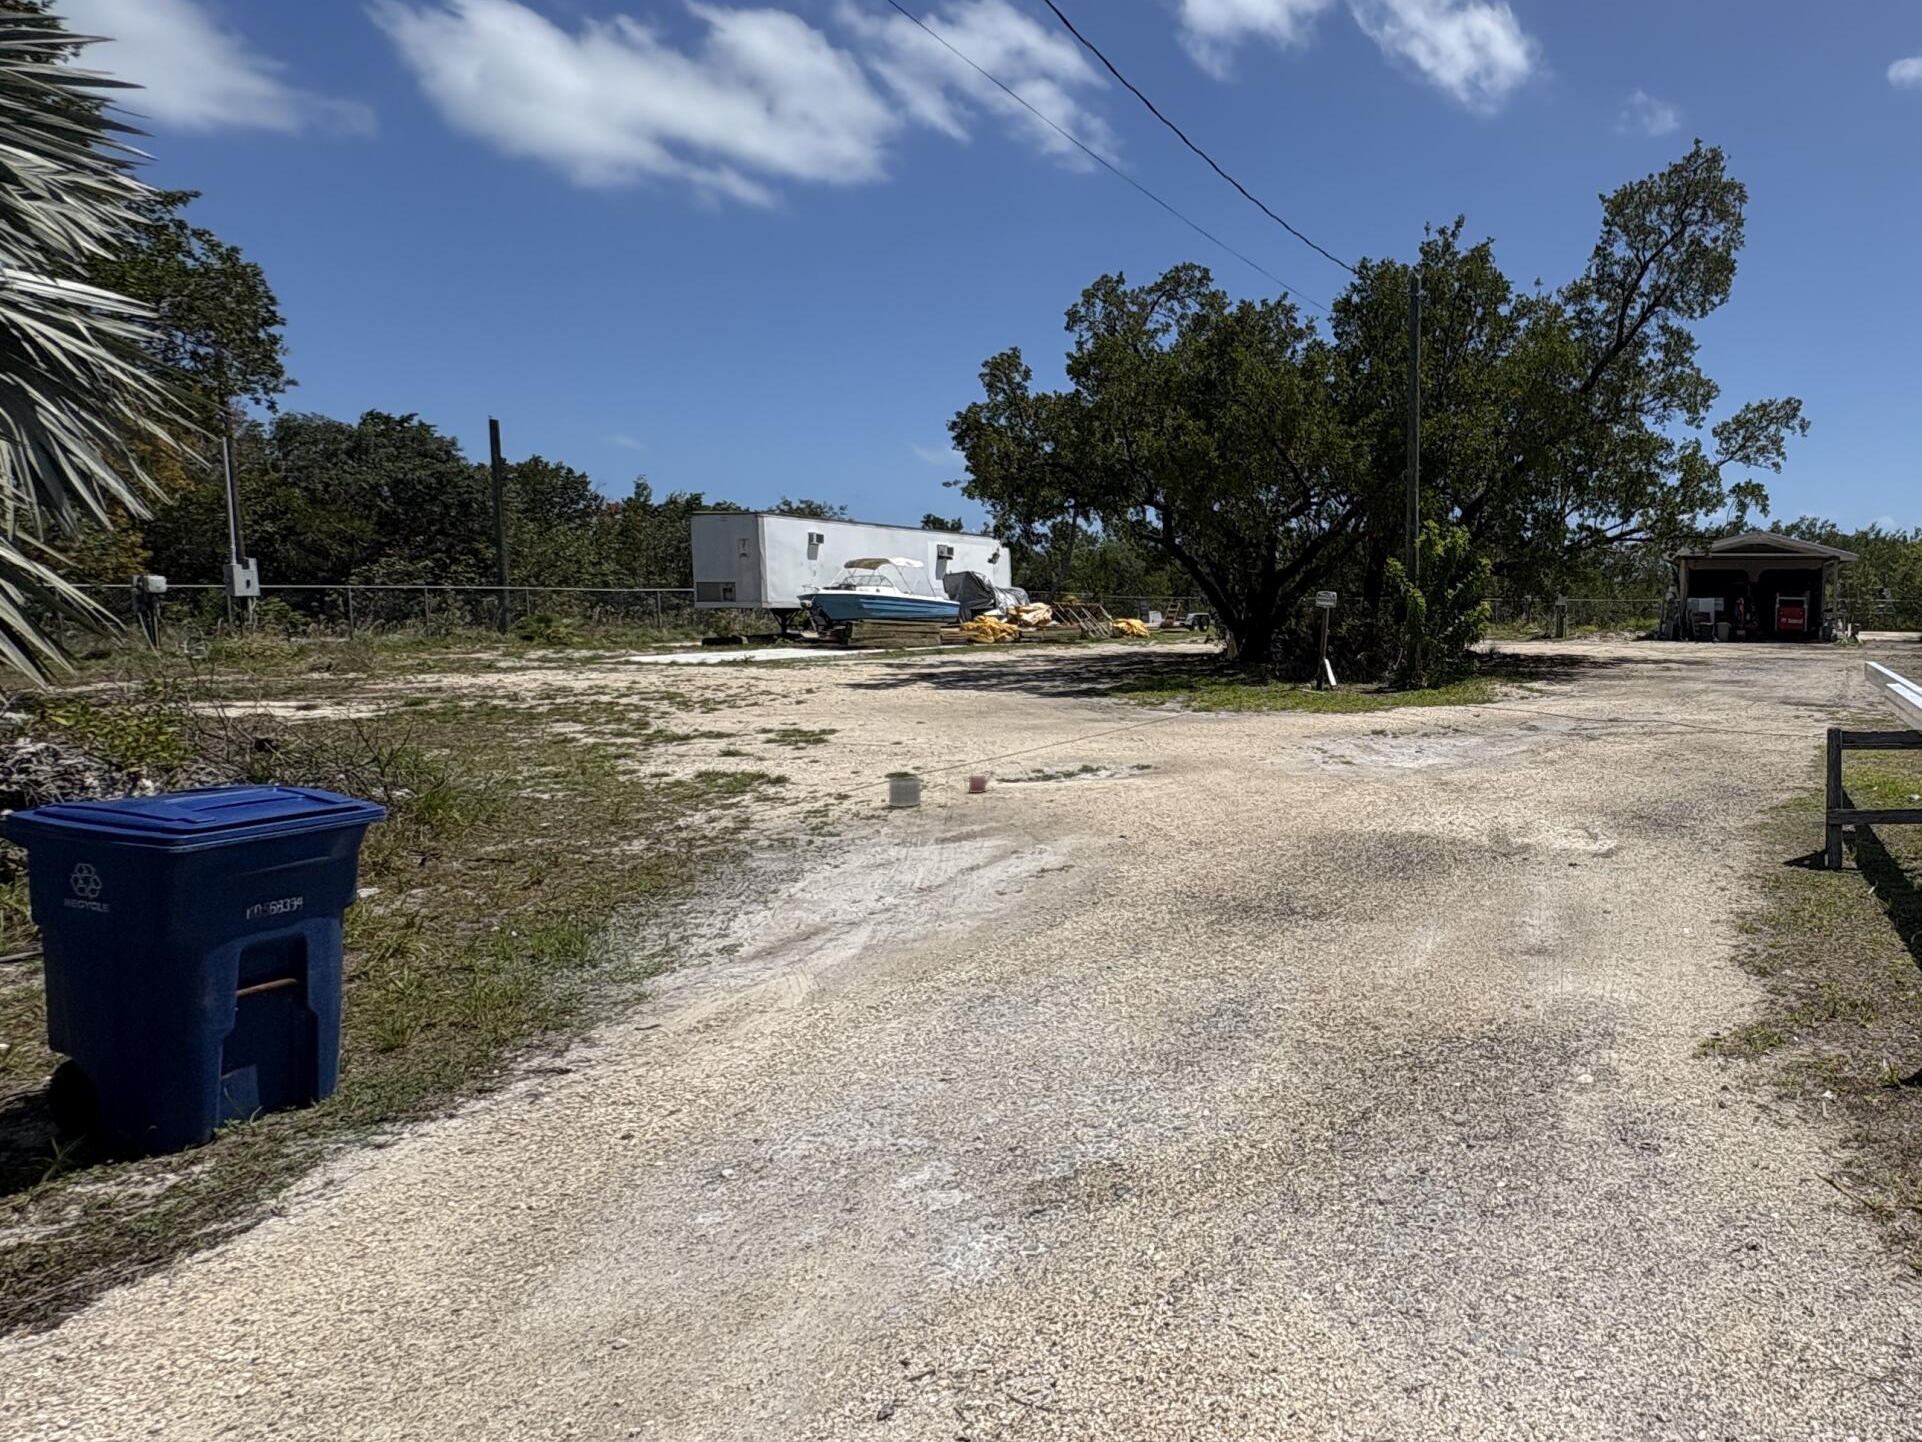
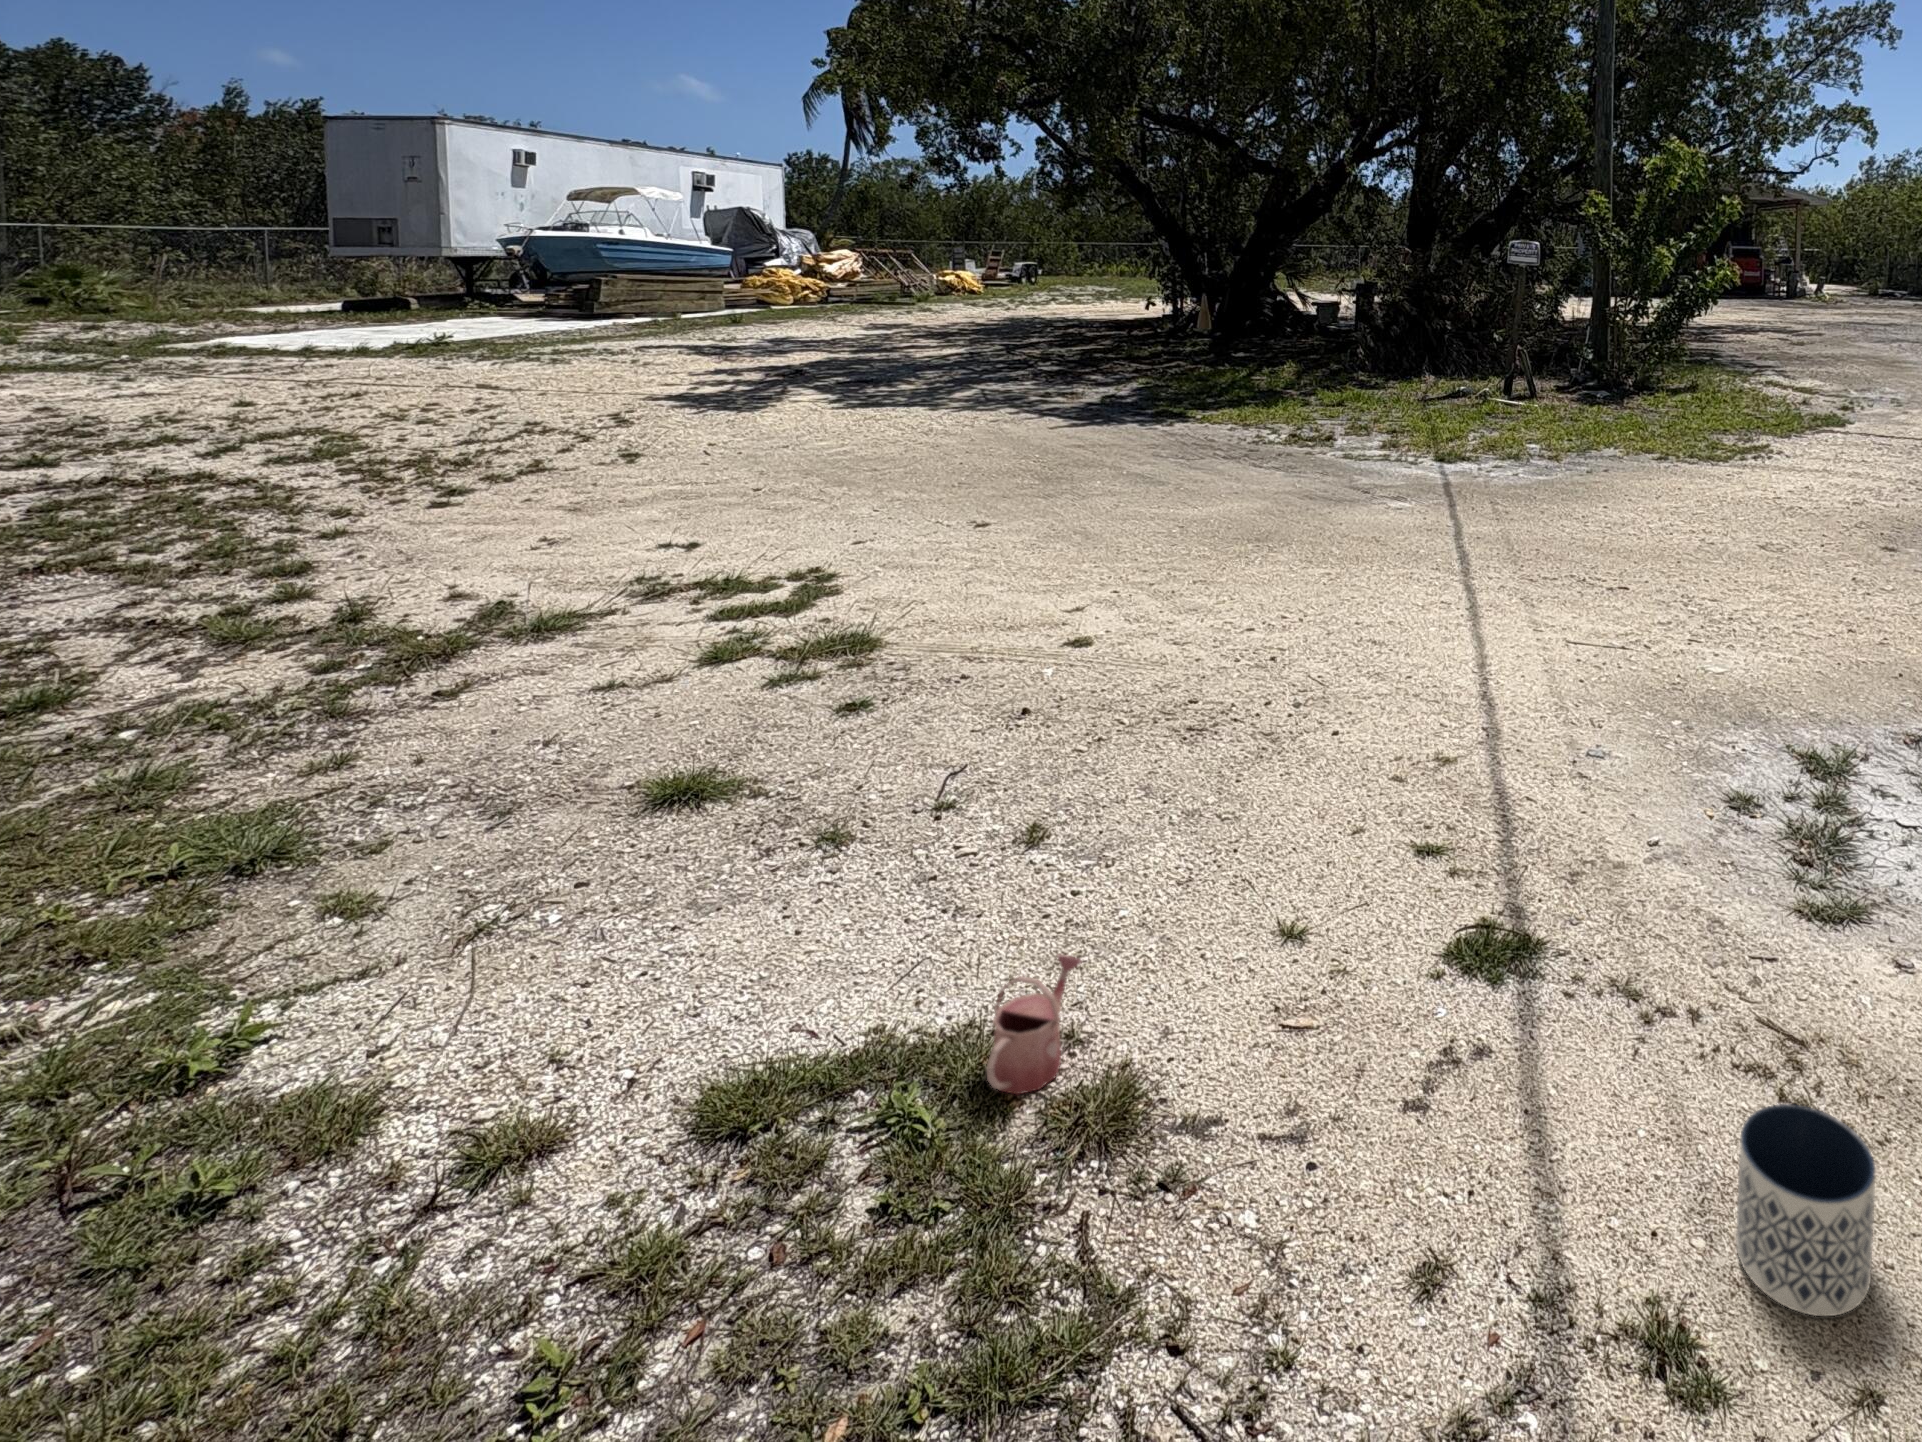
watering can: present [968,771,995,793] -> present [987,955,1081,1095]

